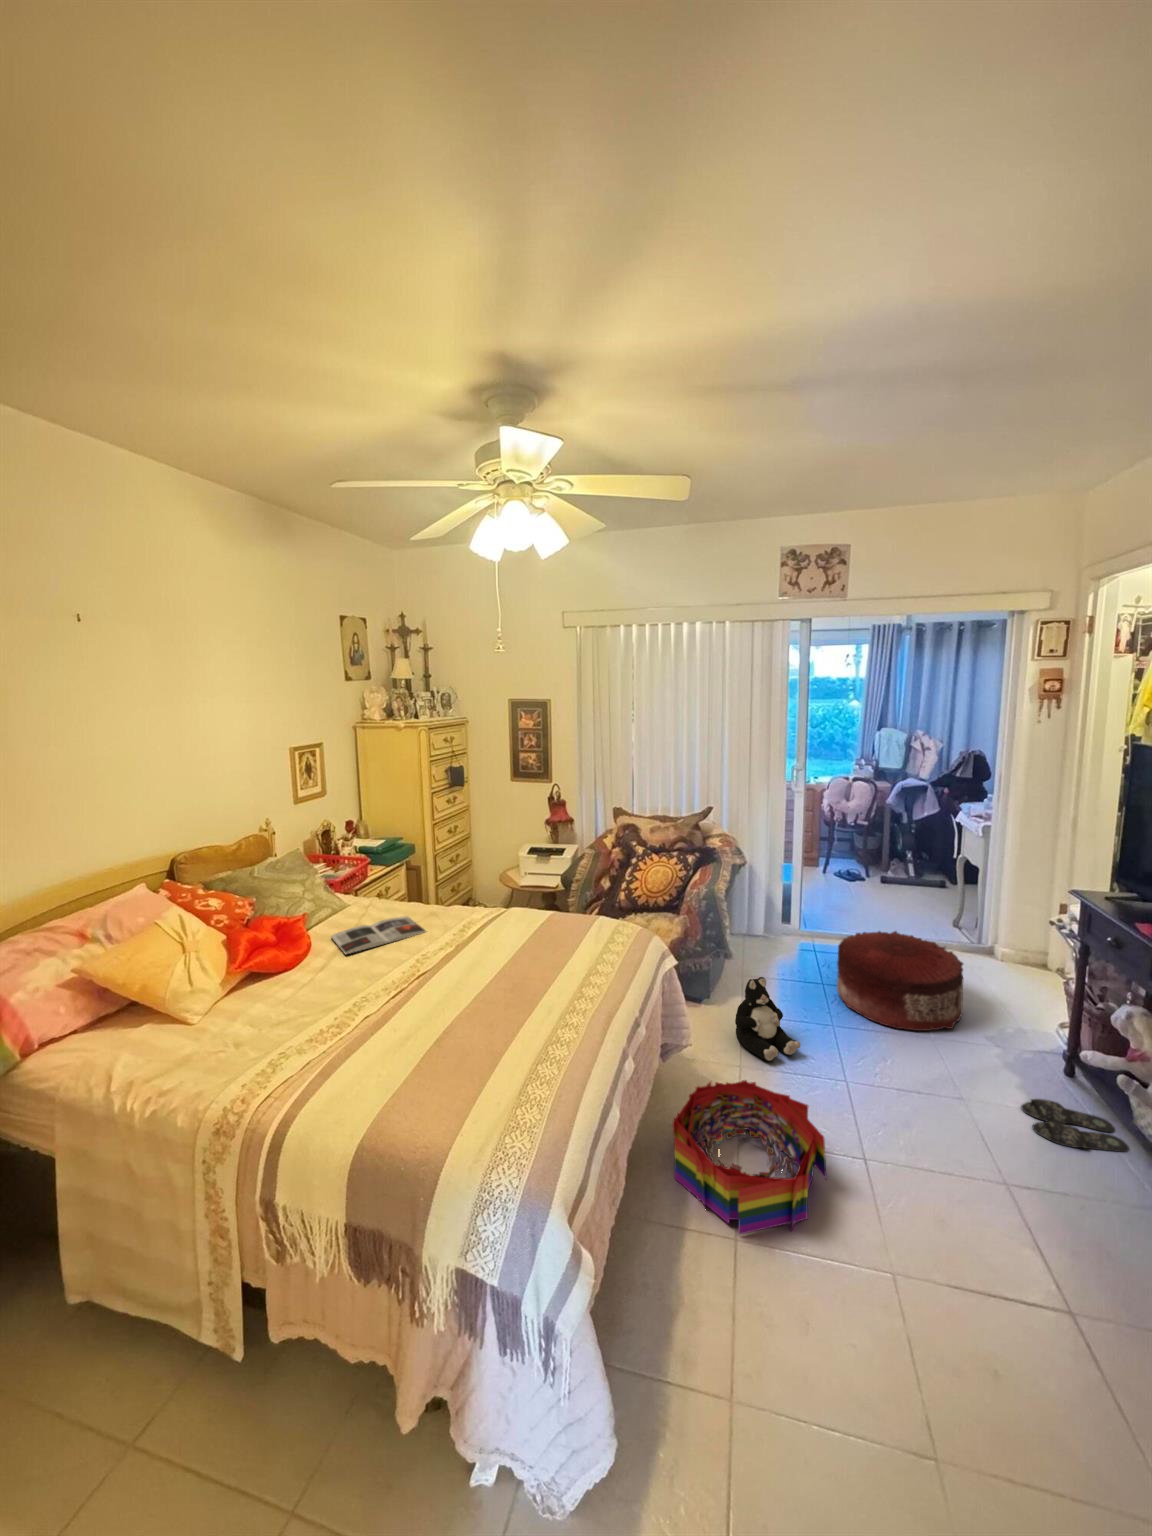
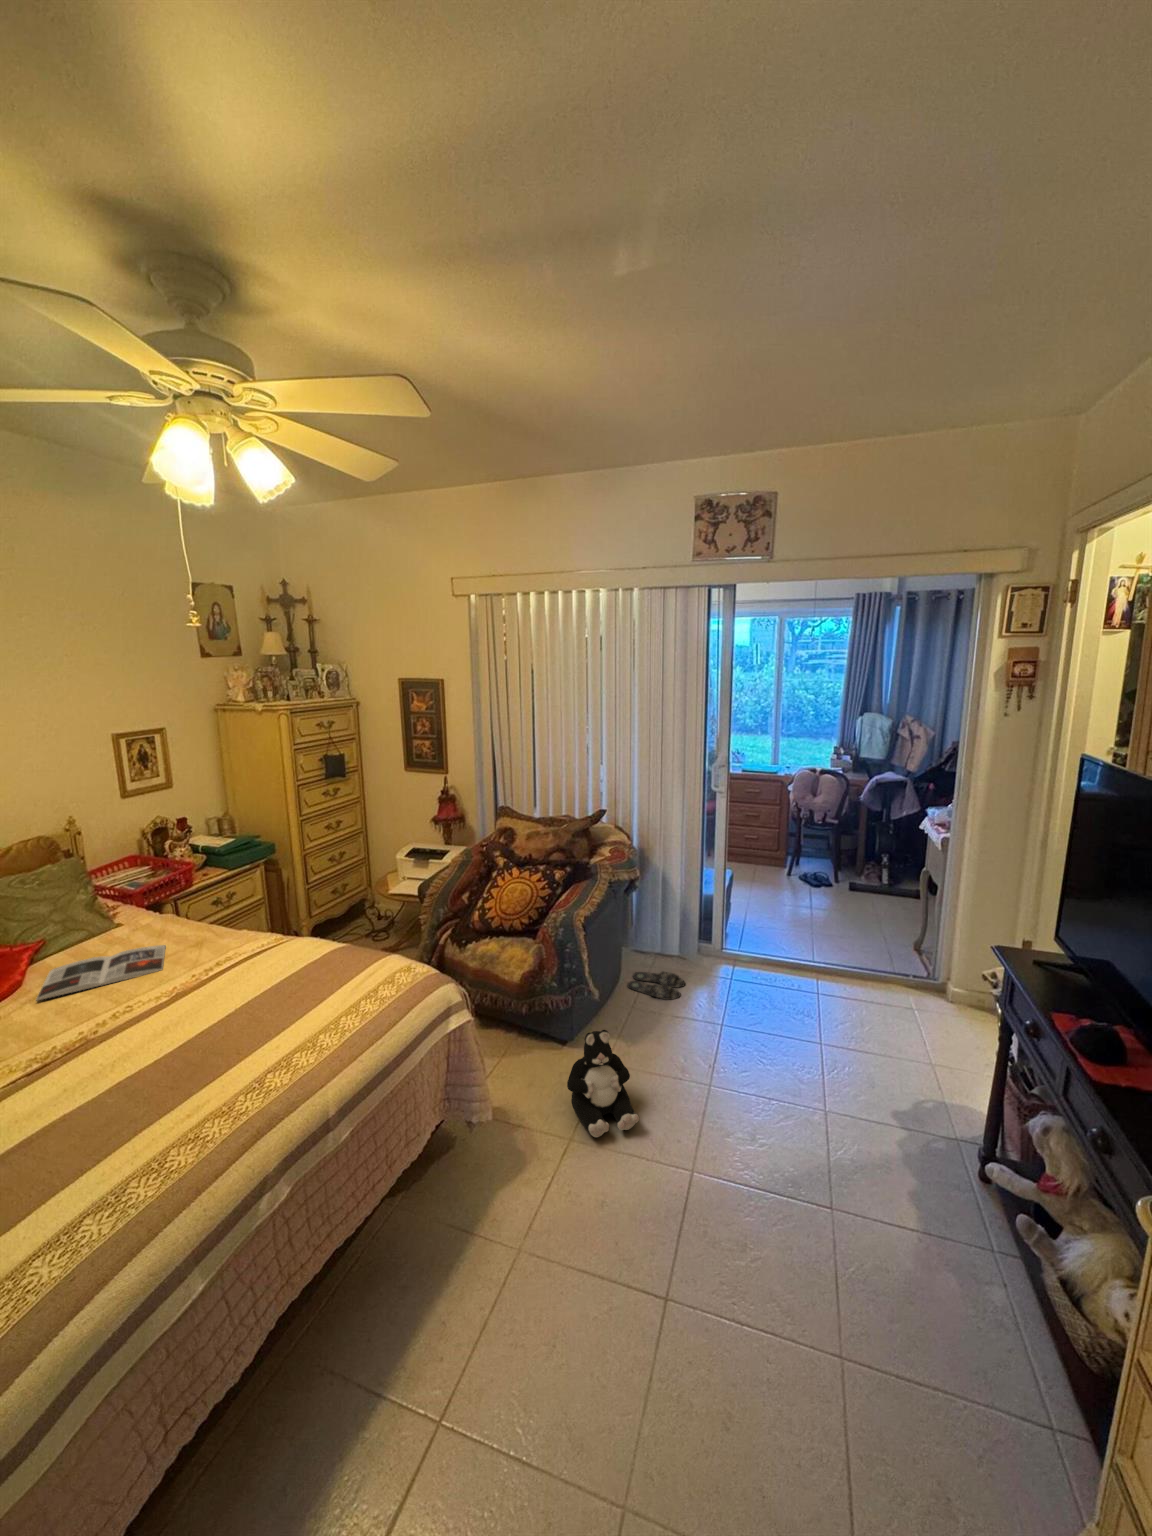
pouf: present [837,931,963,1031] -> none [725,966,872,1105]
storage bin: present [672,1080,827,1234] -> none [385,1179,580,1432]
slippers: present [1022,1099,1129,1152] -> present [628,972,685,1000]

